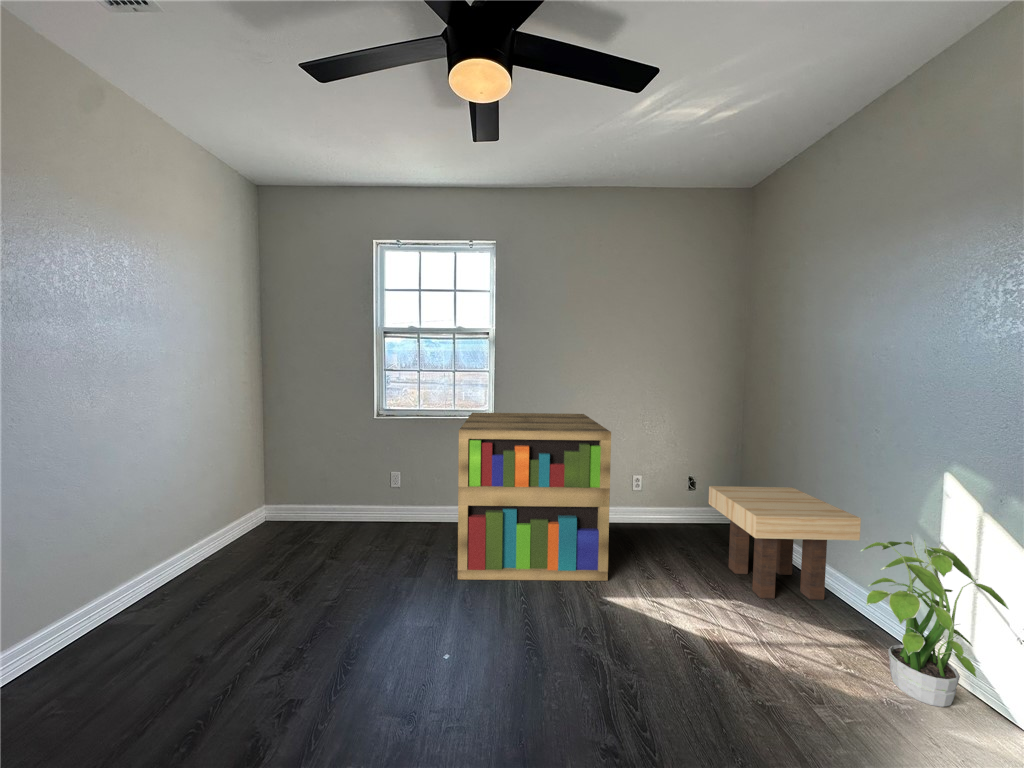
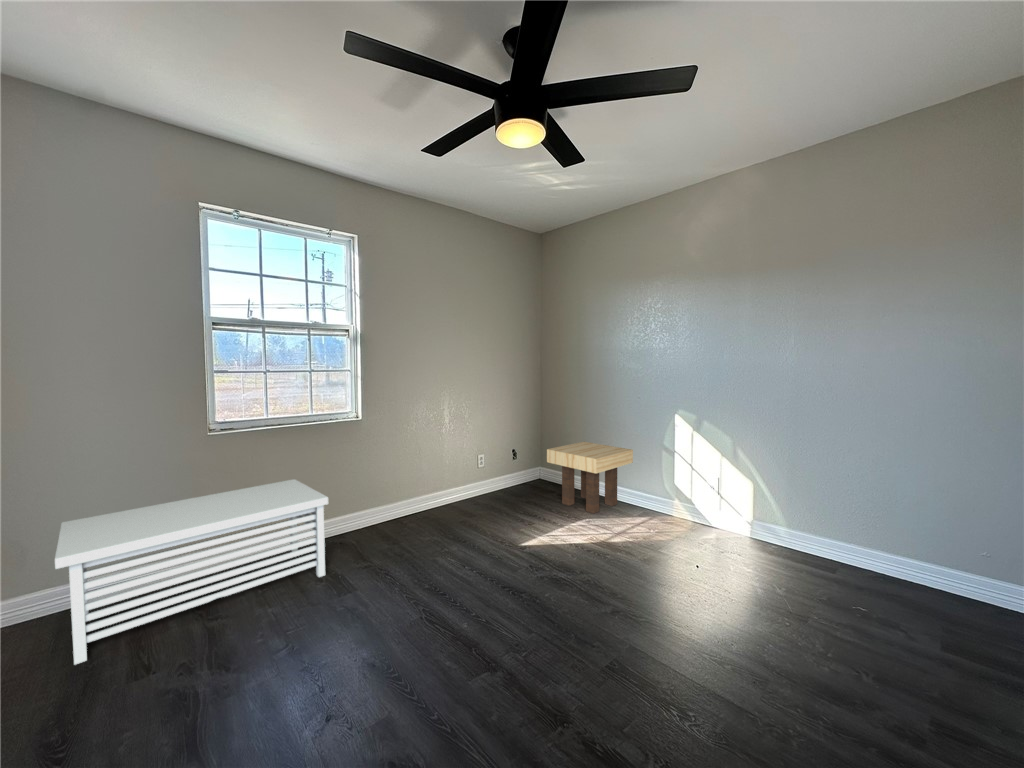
bookshelf: present [458,412,611,581] -> none [339,407,511,578]
storage bench: none [253,463,433,553] -> present [55,479,328,665]
potted plant: present [861,534,1009,707] -> none [656,449,710,531]

